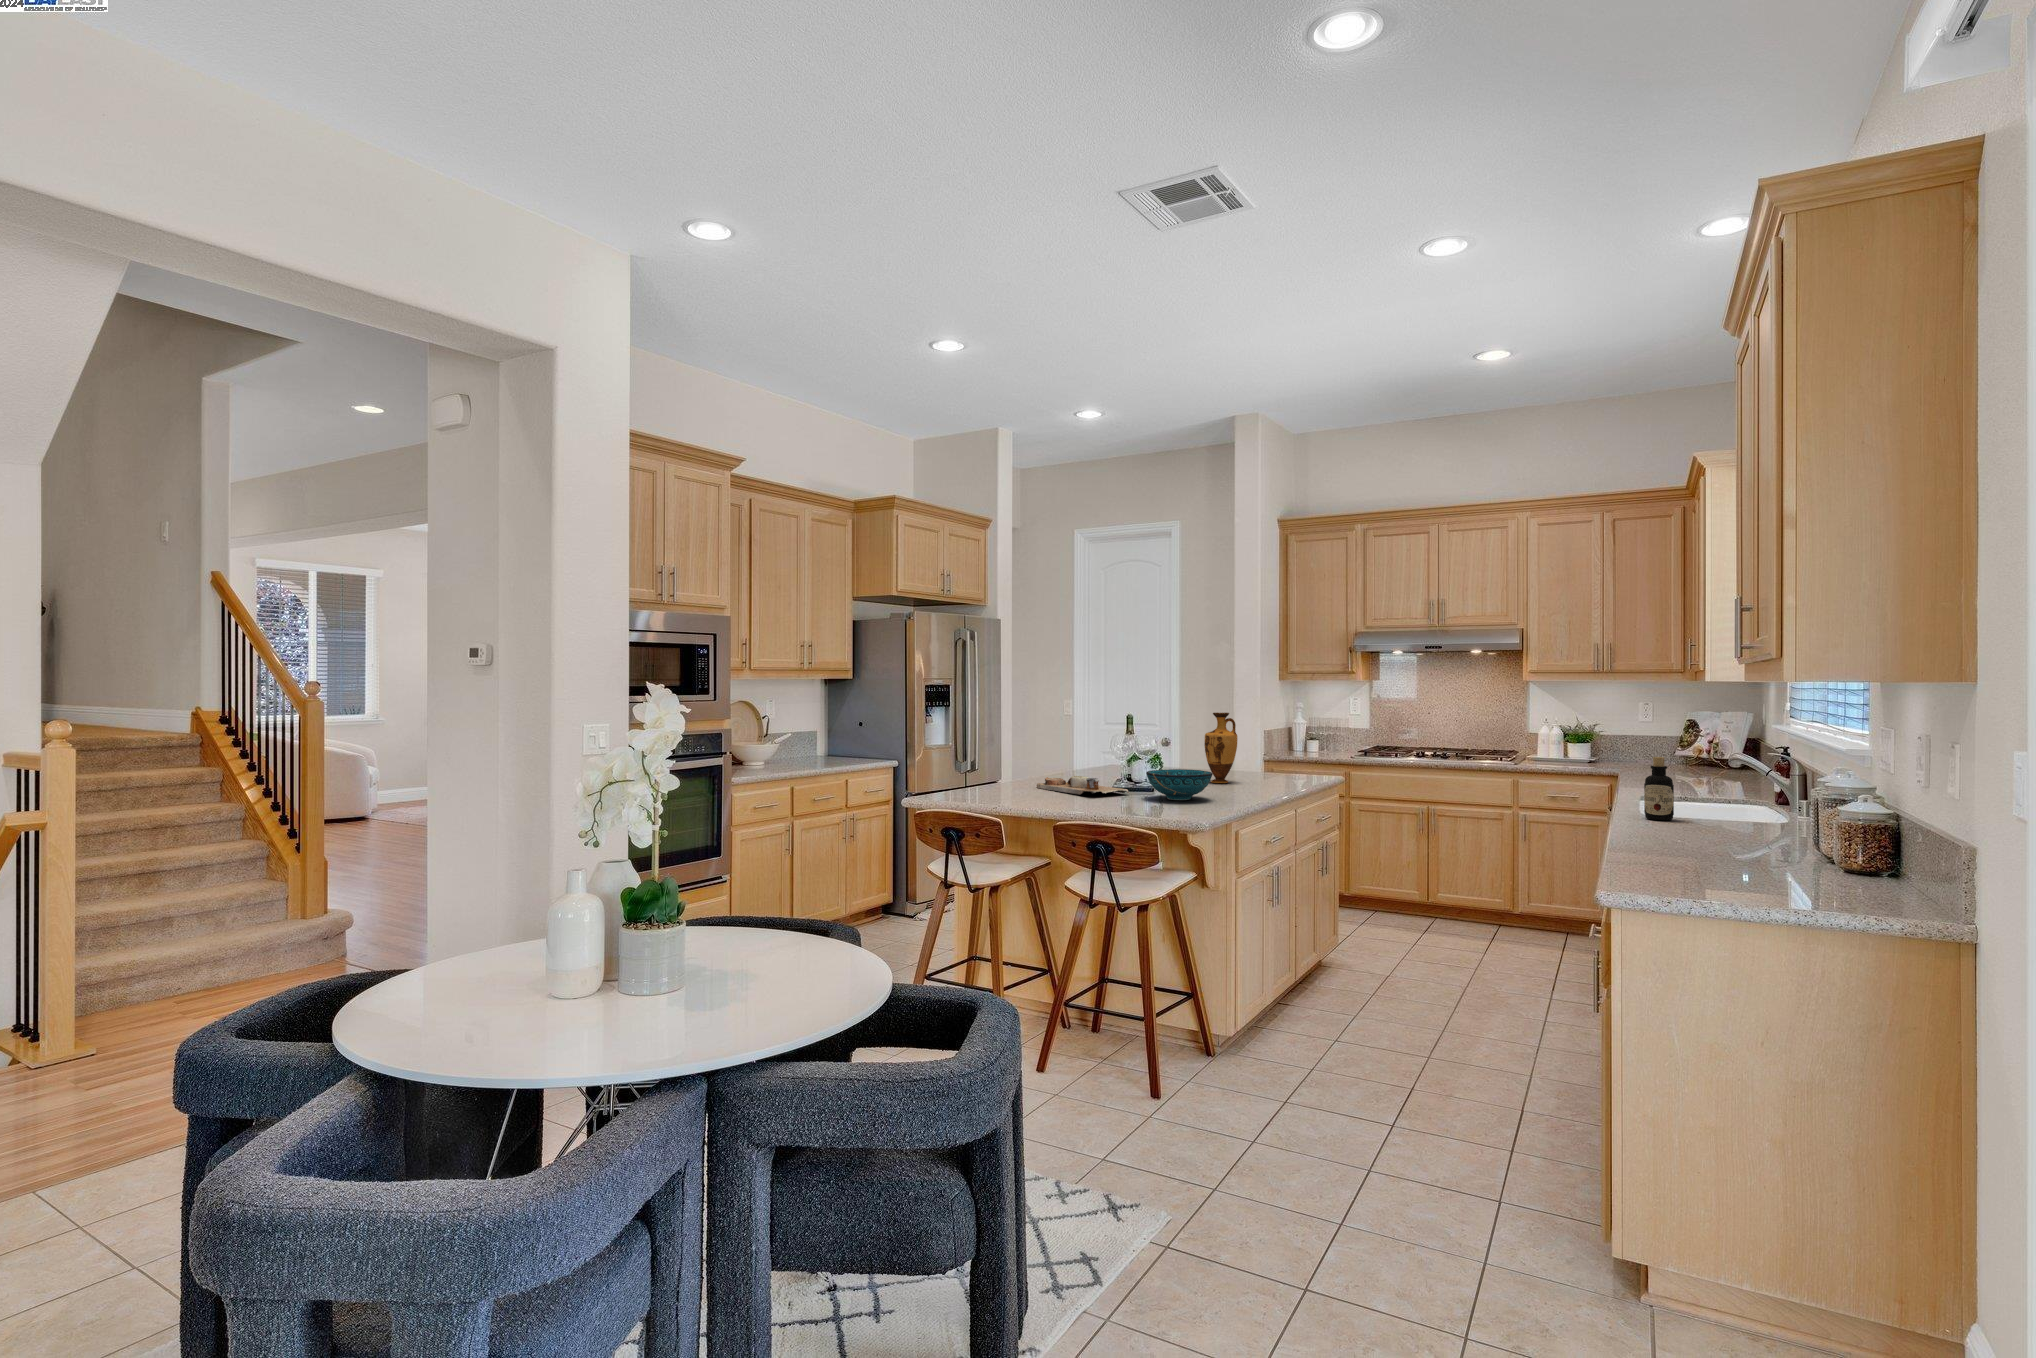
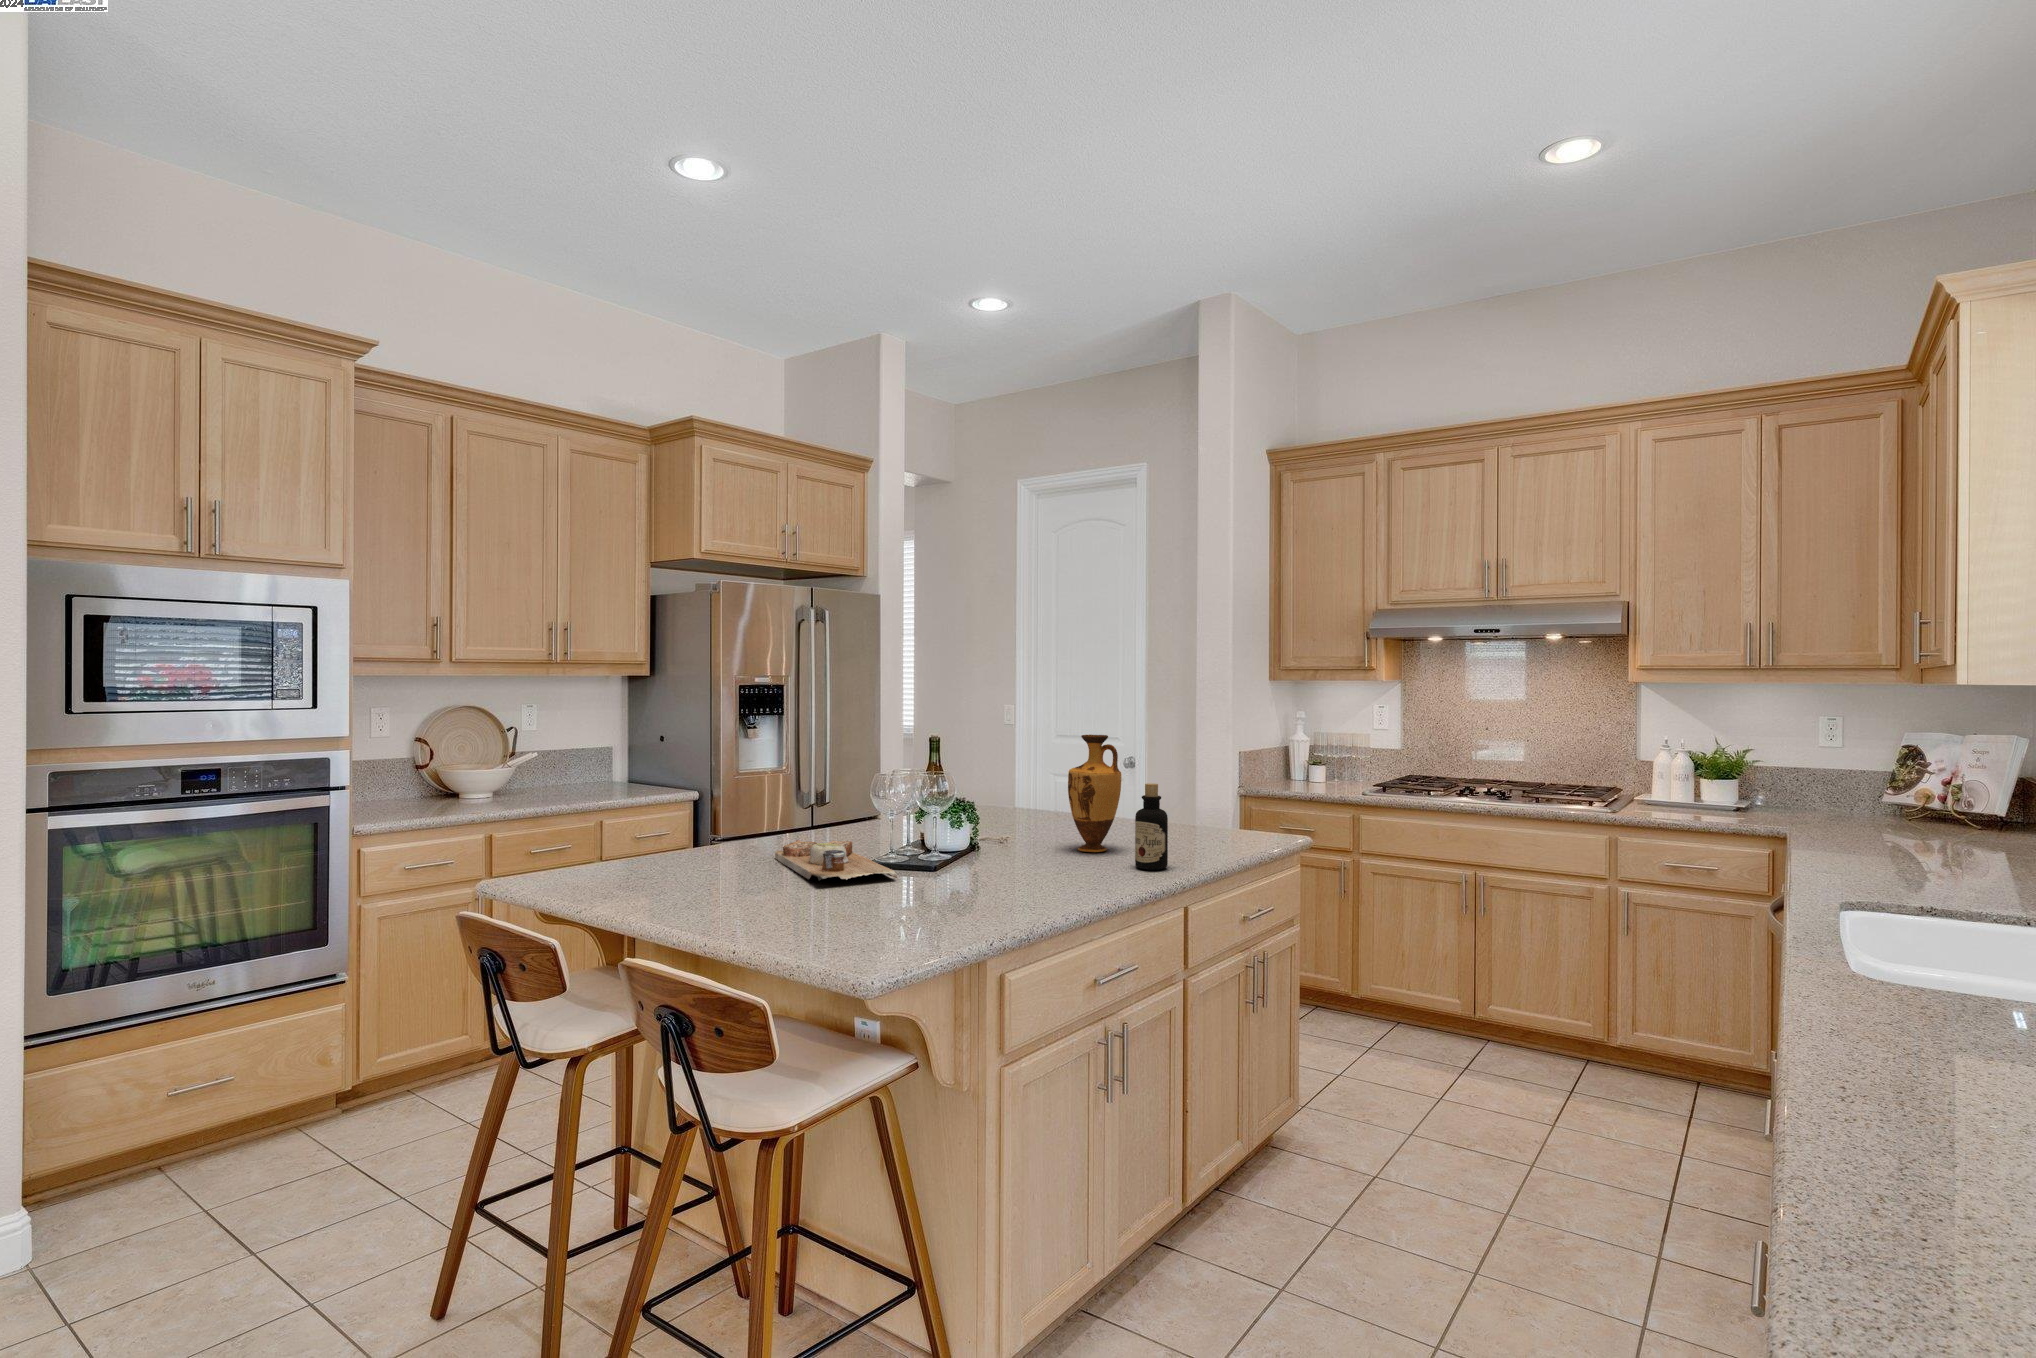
bottle: present [1644,757,1674,820] -> present [1135,783,1168,870]
decorative bowl: present [1146,769,1212,800] -> none [907,838,1024,898]

